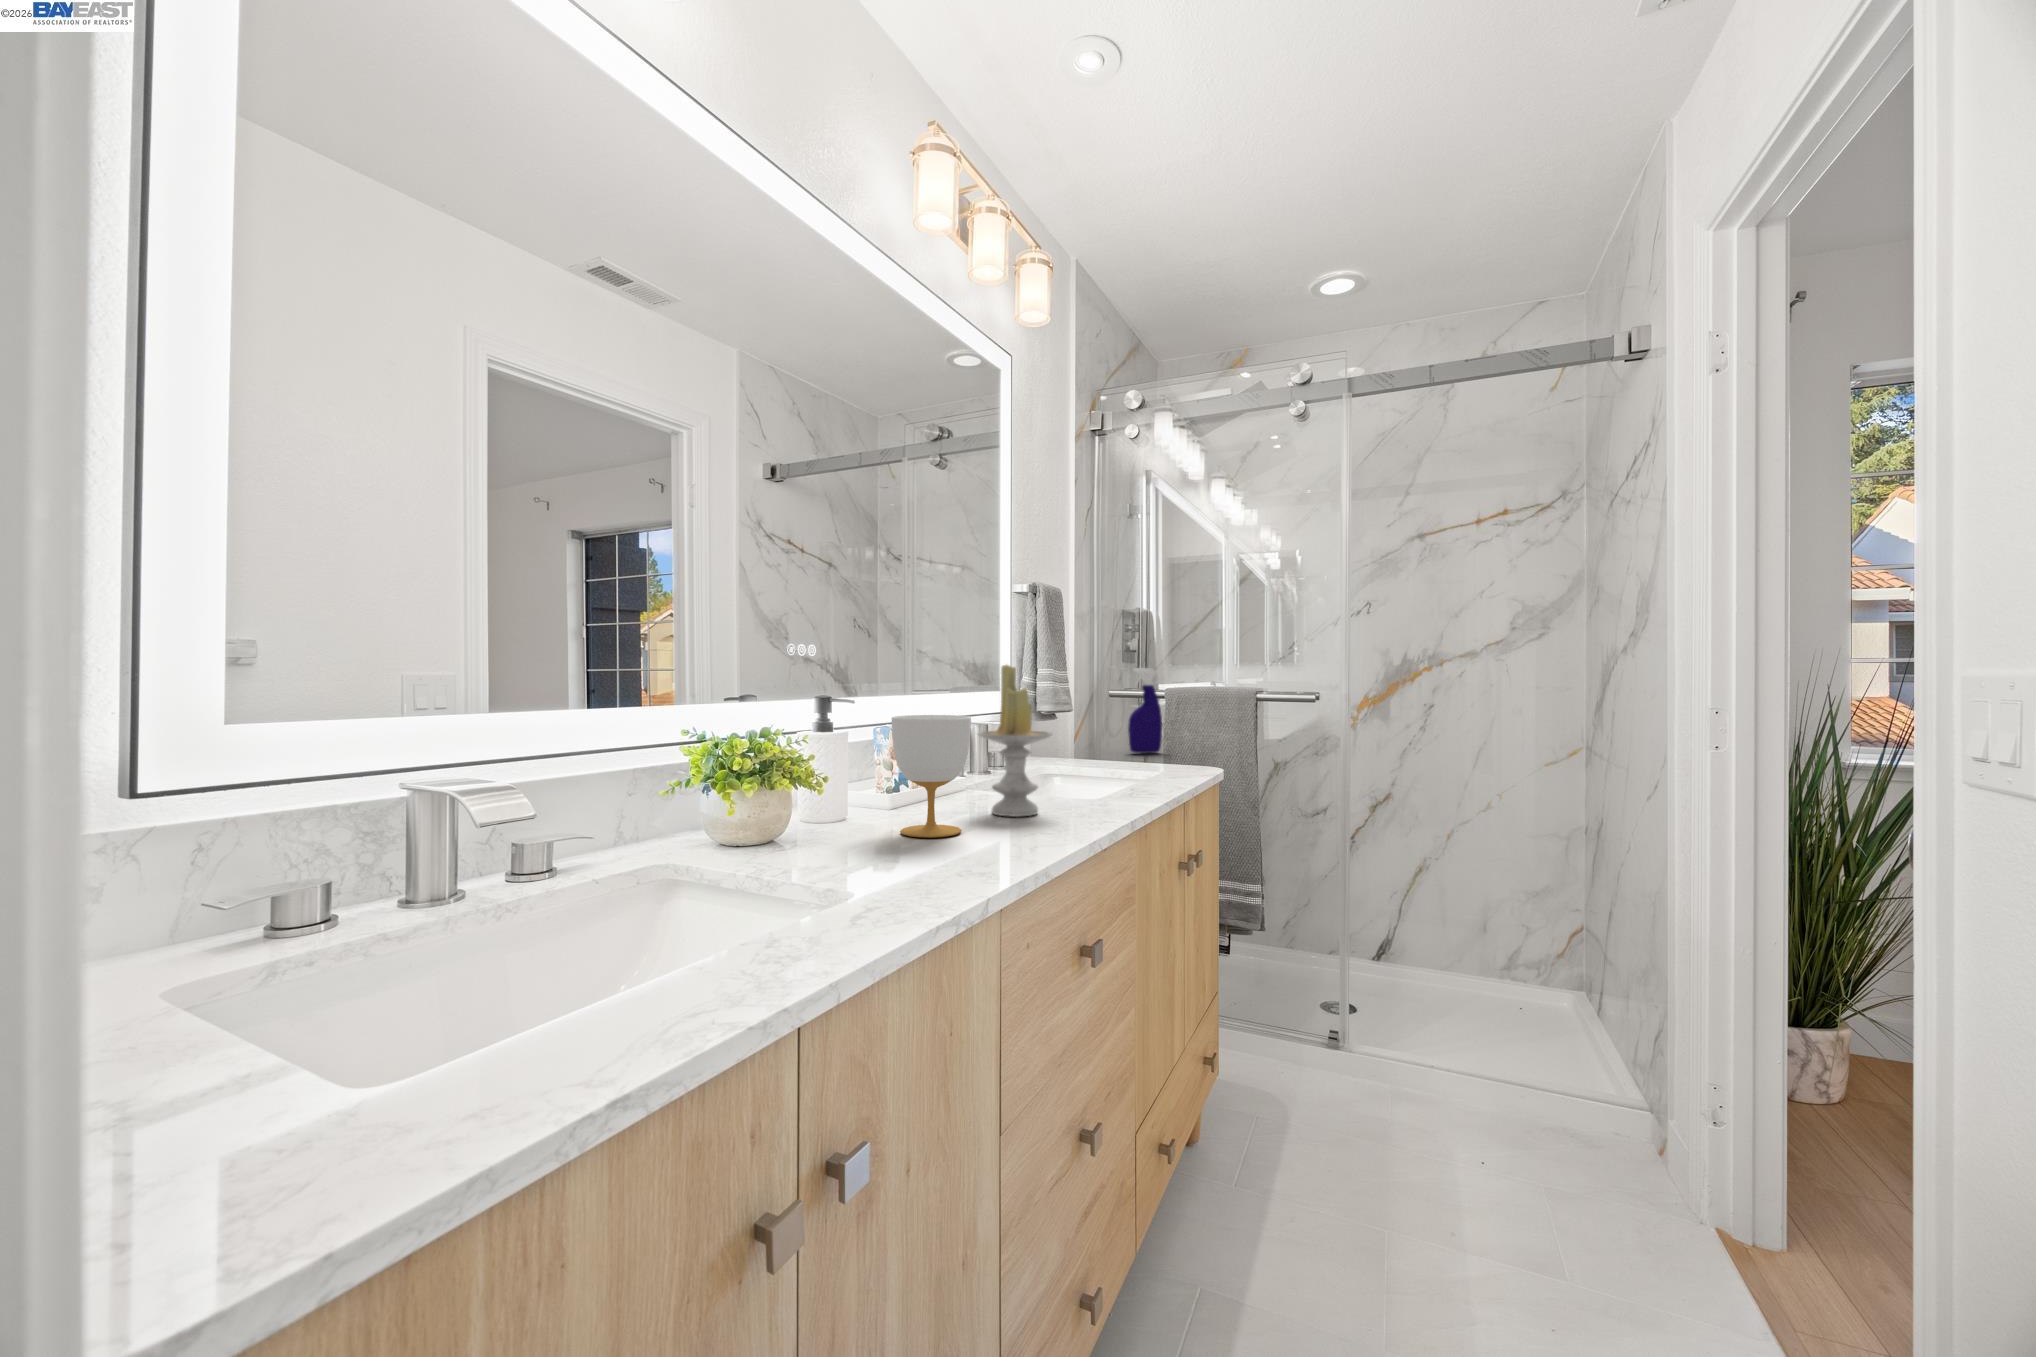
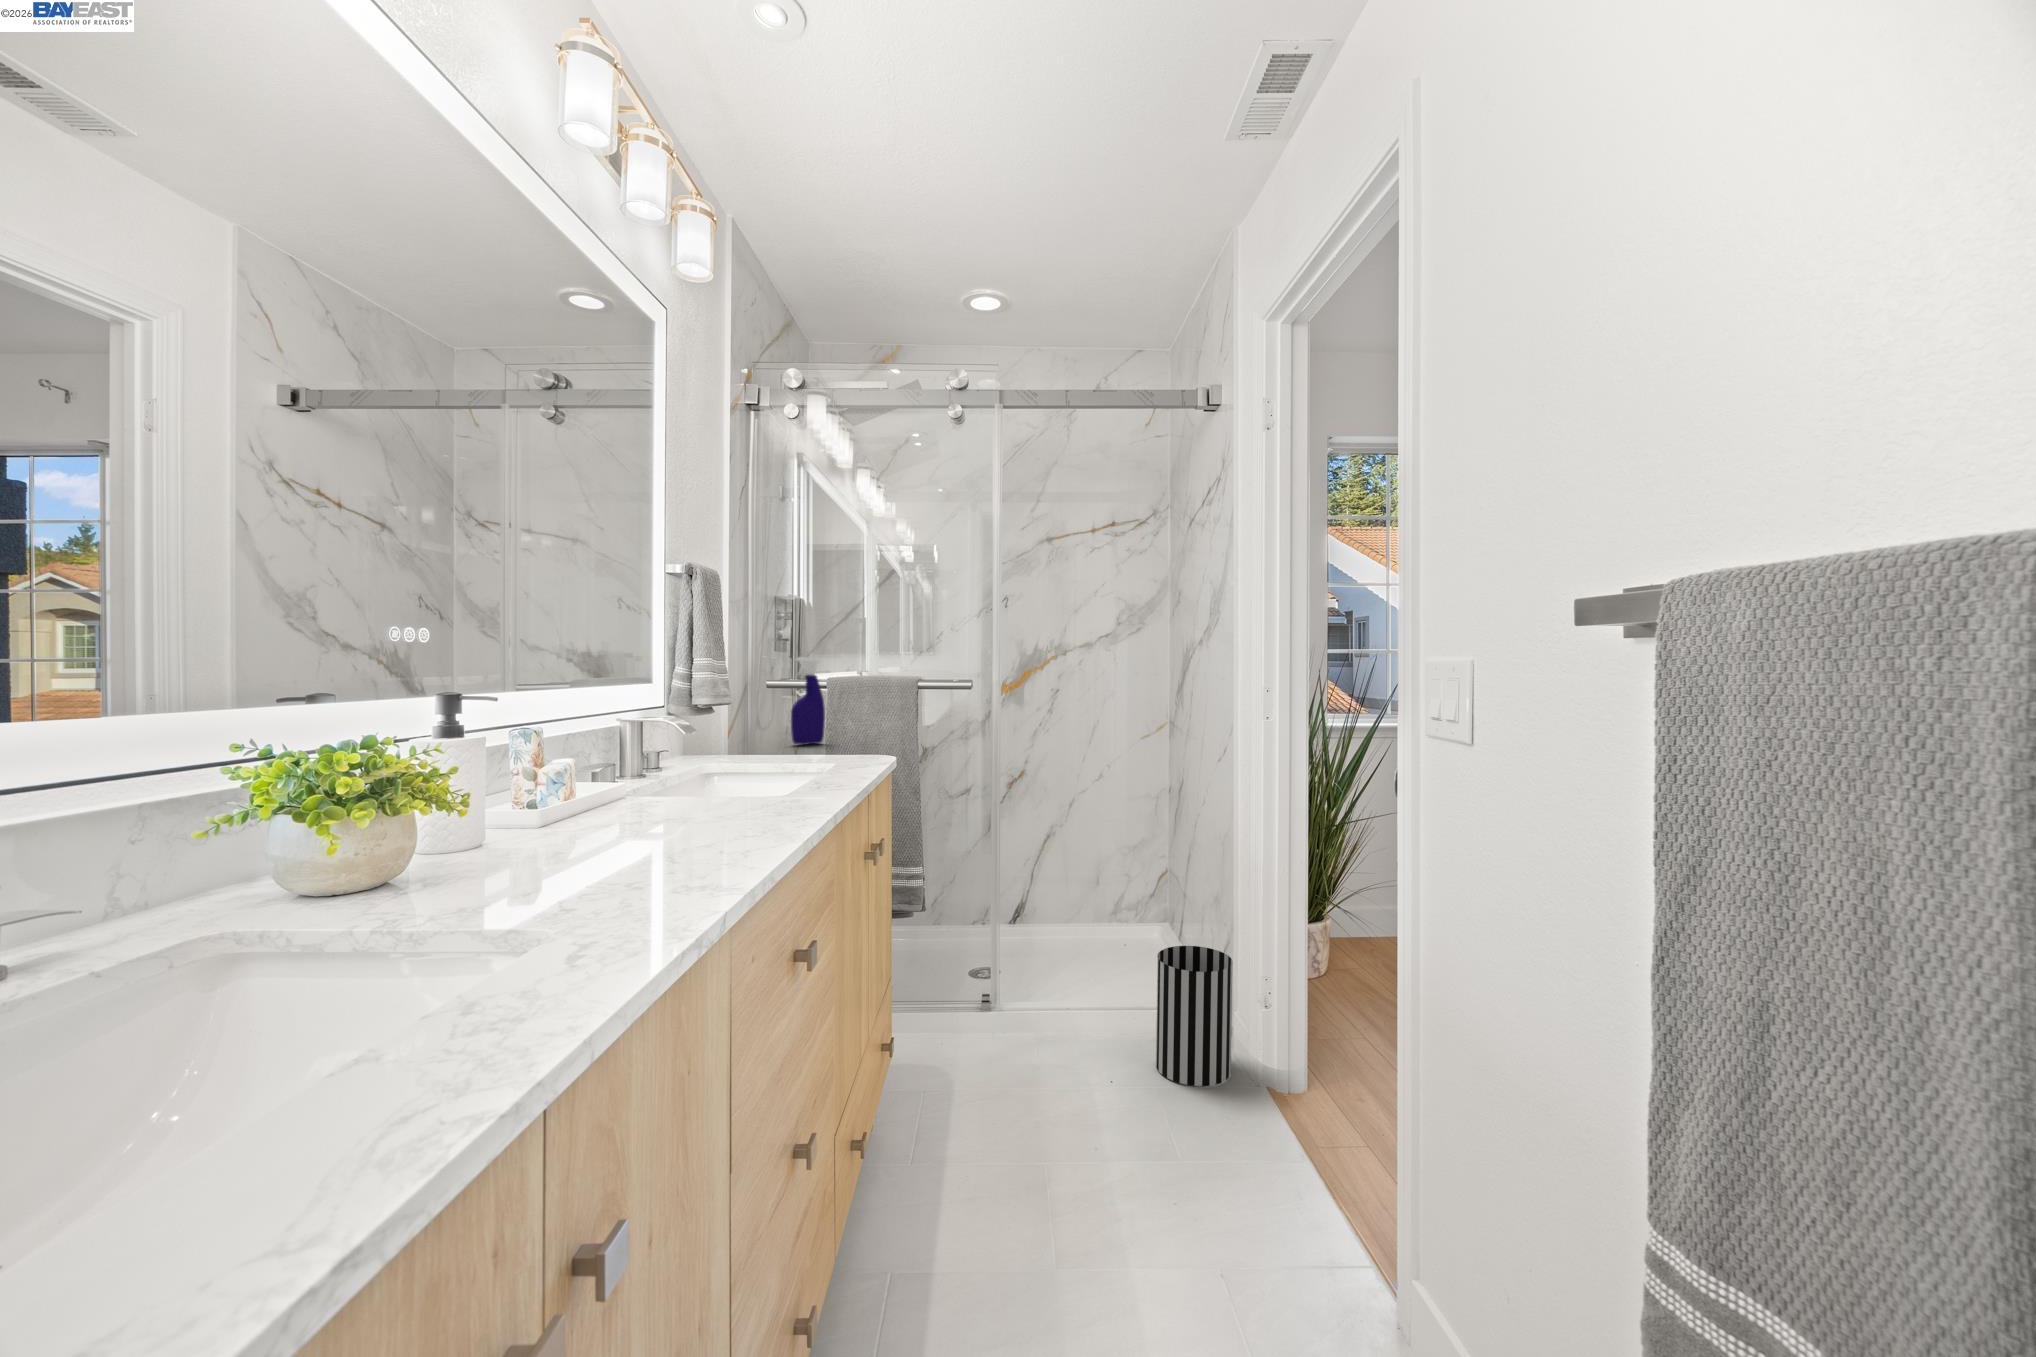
candle: present [978,665,1052,817] -> none [657,655,745,824]
cup: present [892,715,971,838] -> none [558,713,660,858]
wastebasket: none [1542,1011,1651,1189] -> present [1156,946,1233,1086]

